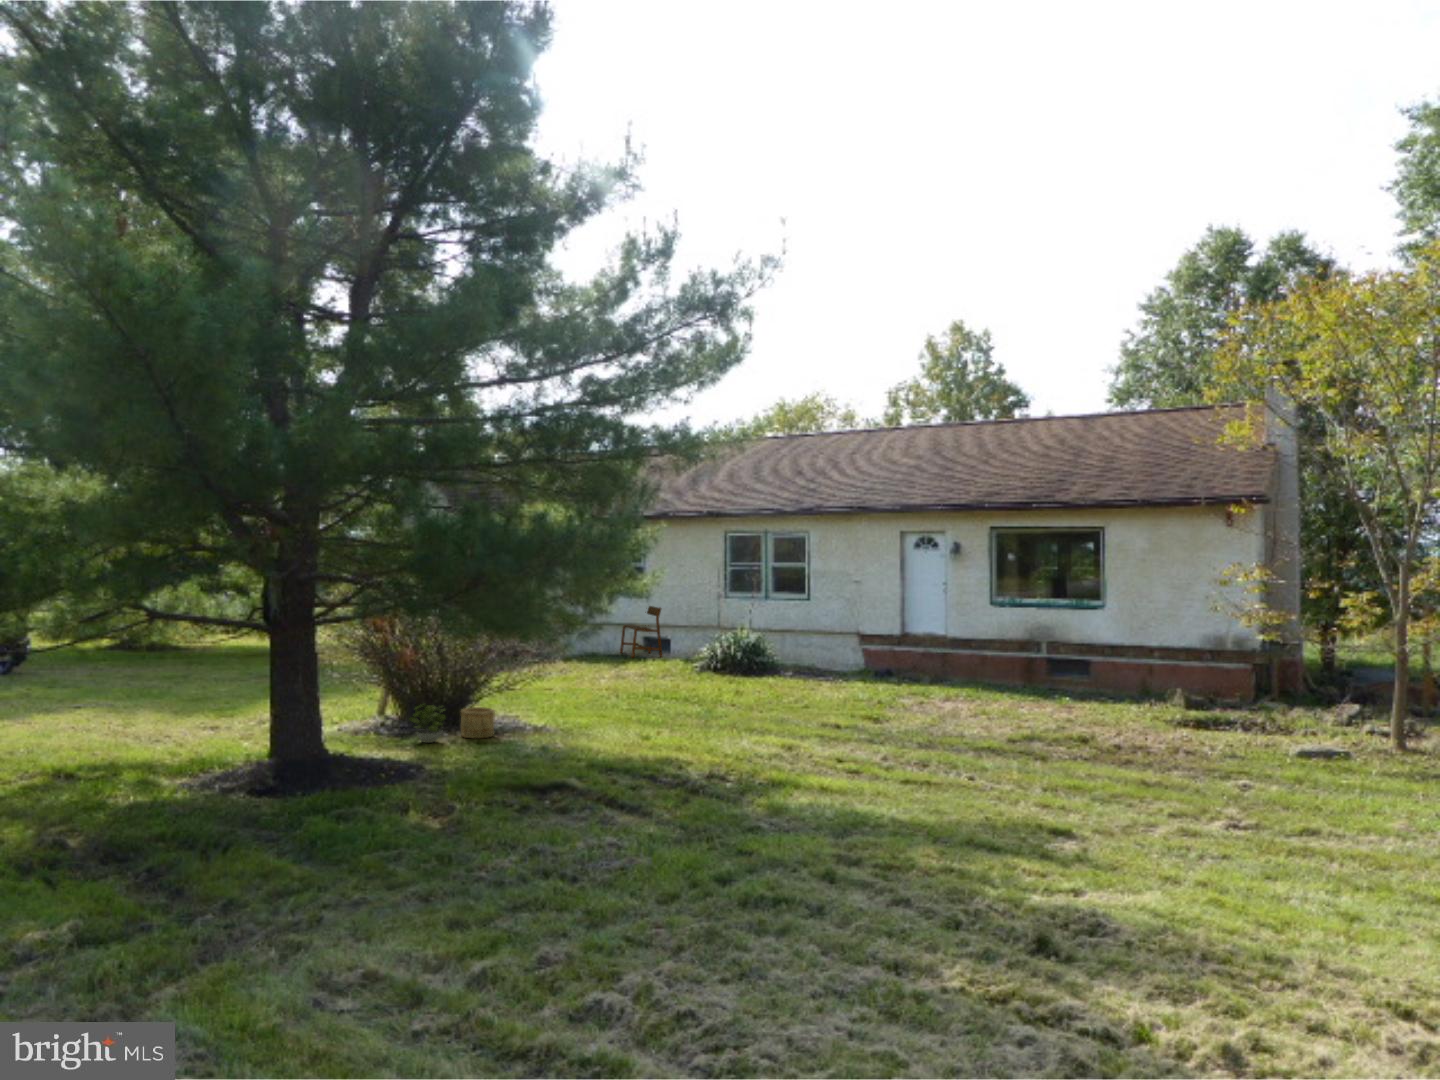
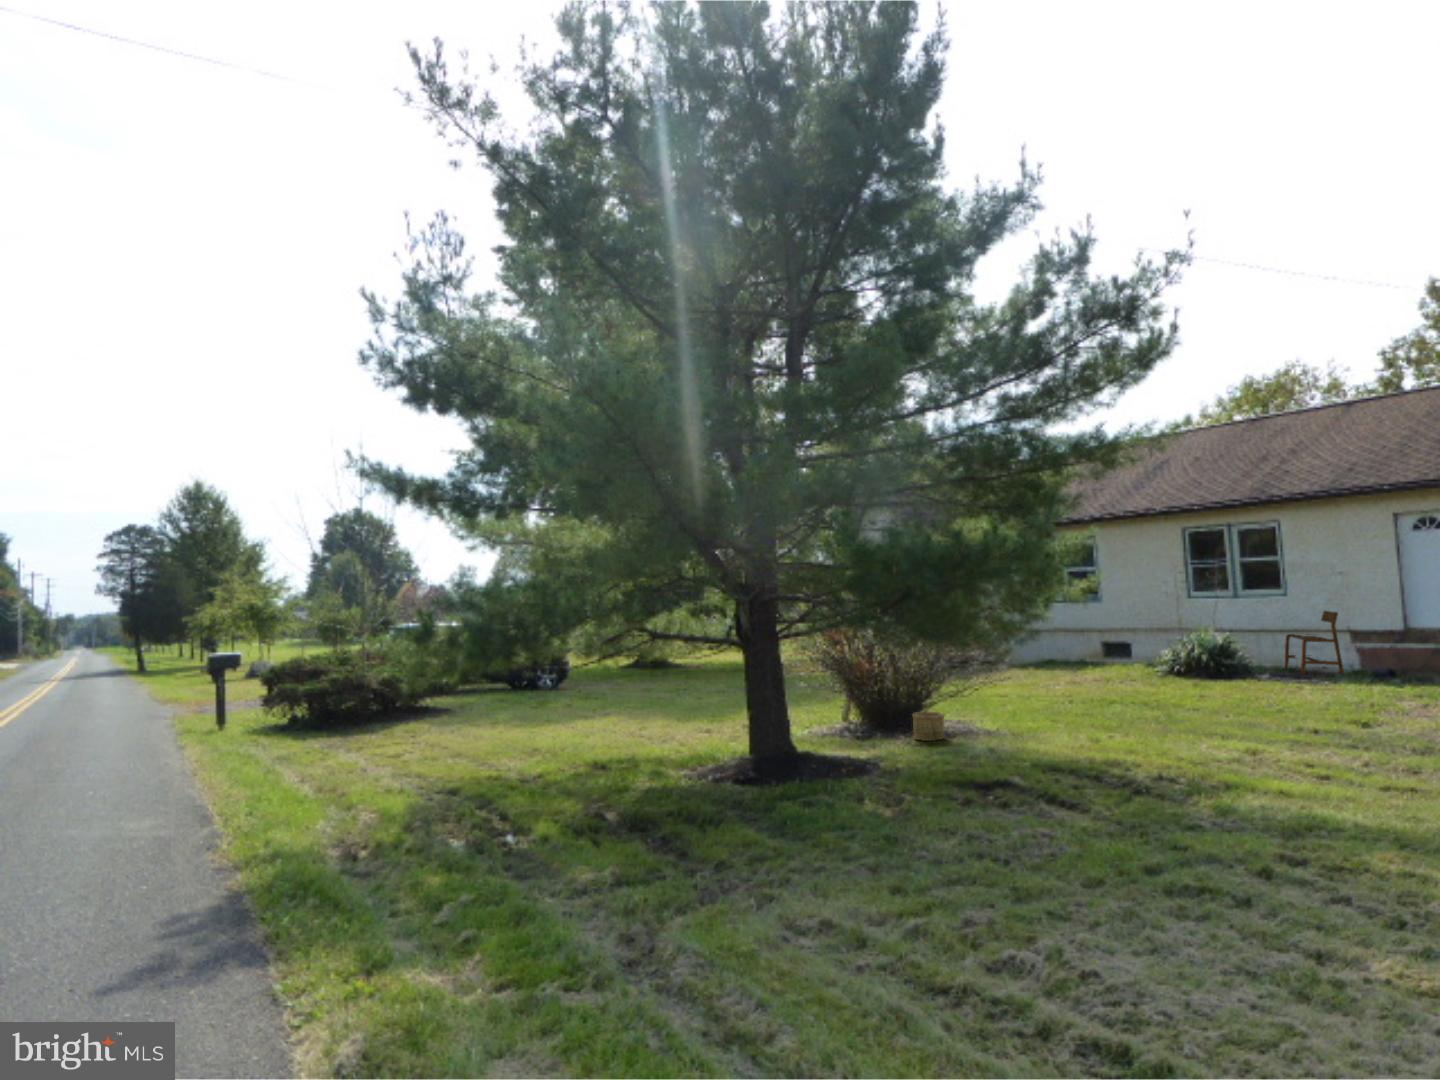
bench: present [620,606,662,658] -> present [1285,610,1344,674]
potted plant: present [409,703,446,743] -> none [865,708,899,744]

